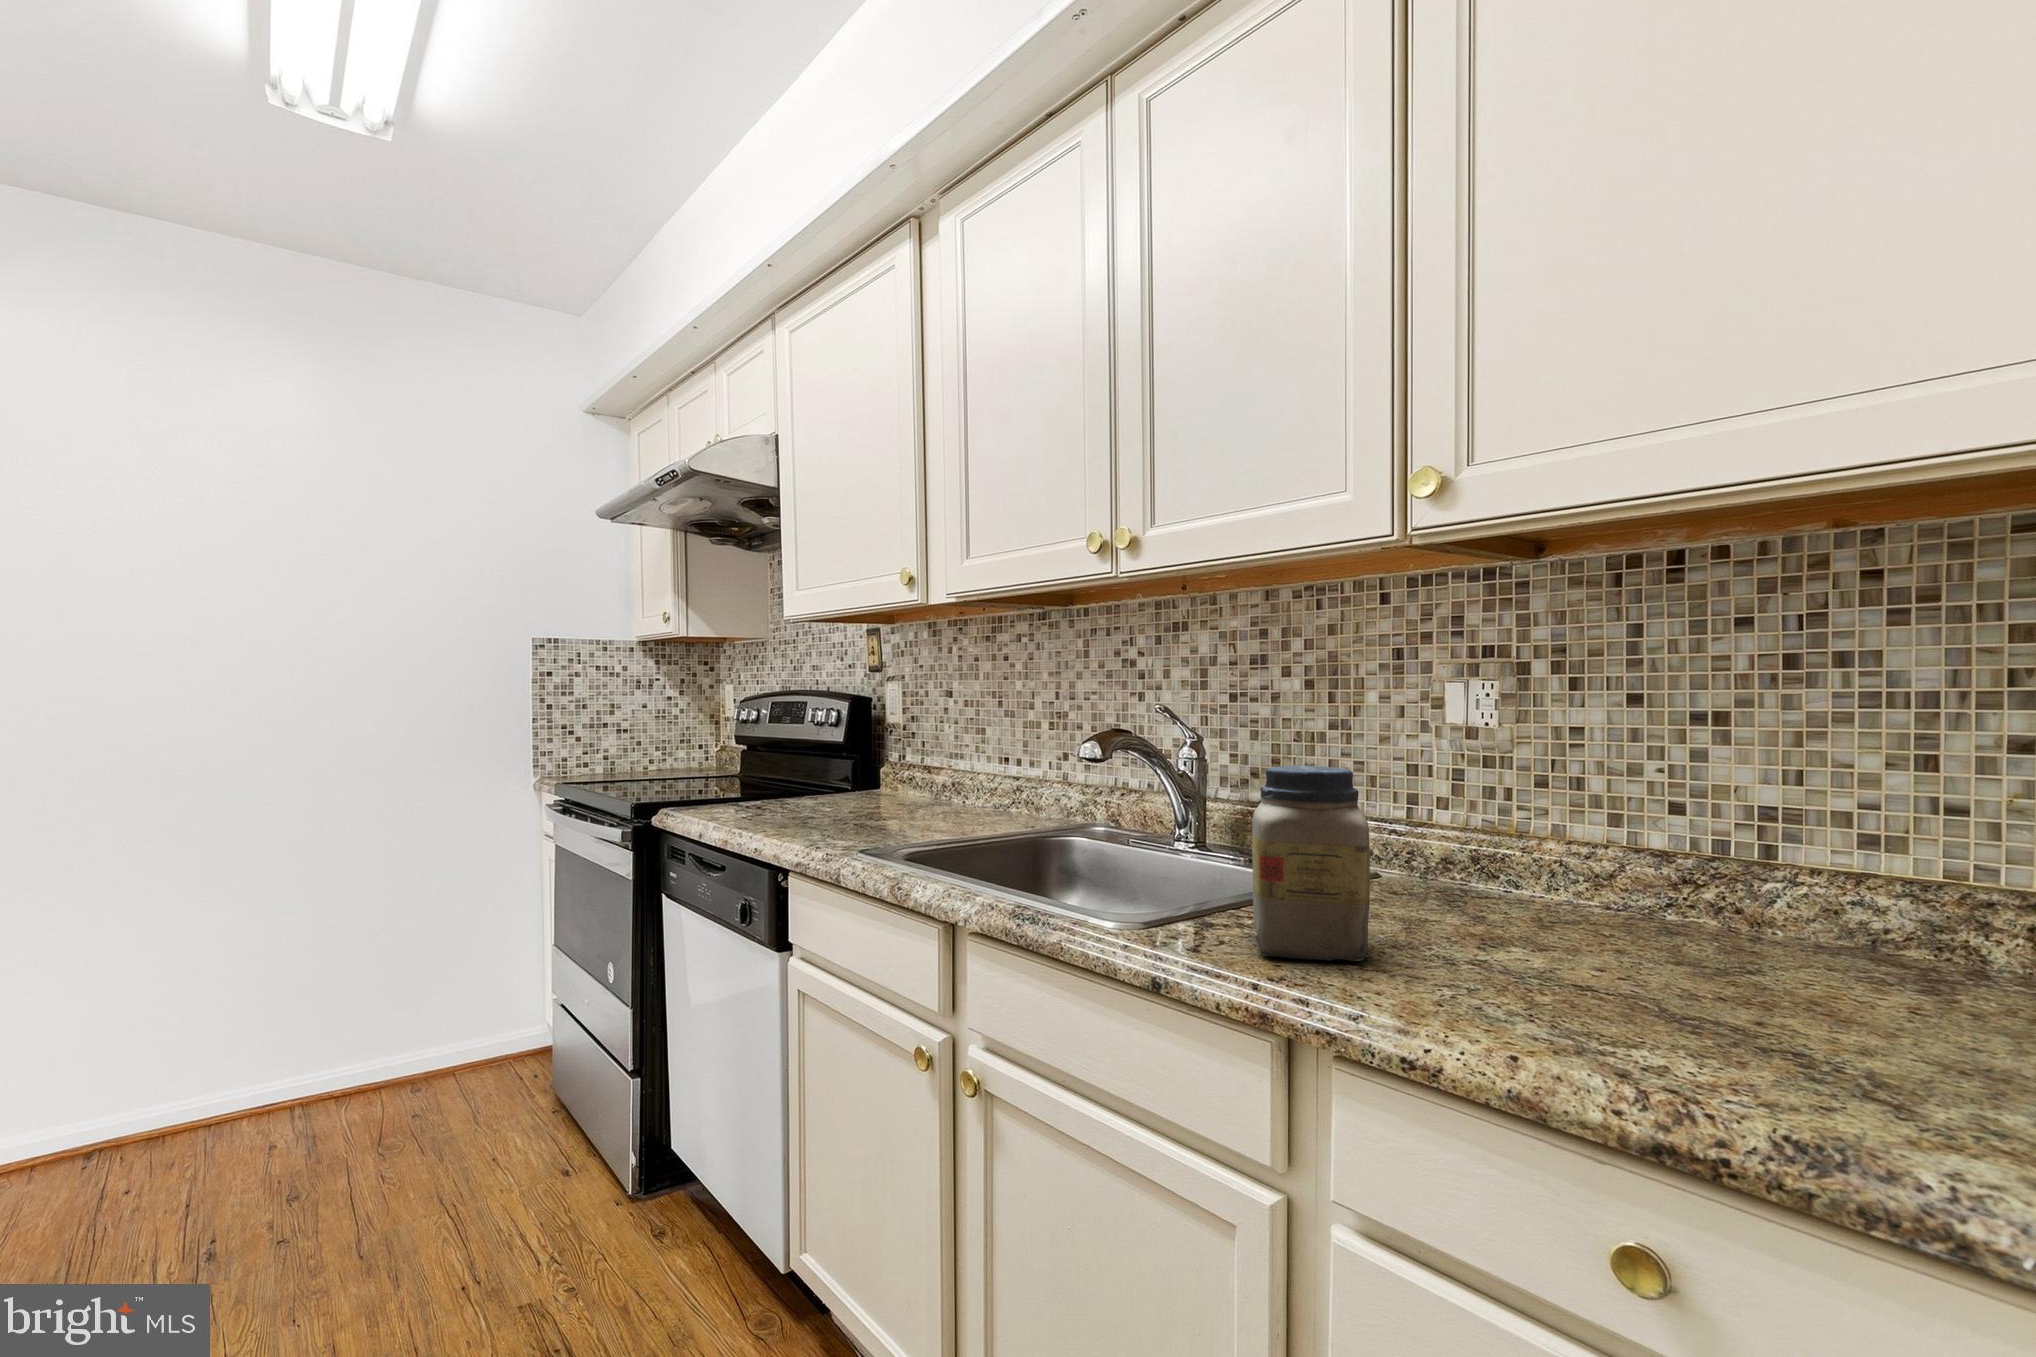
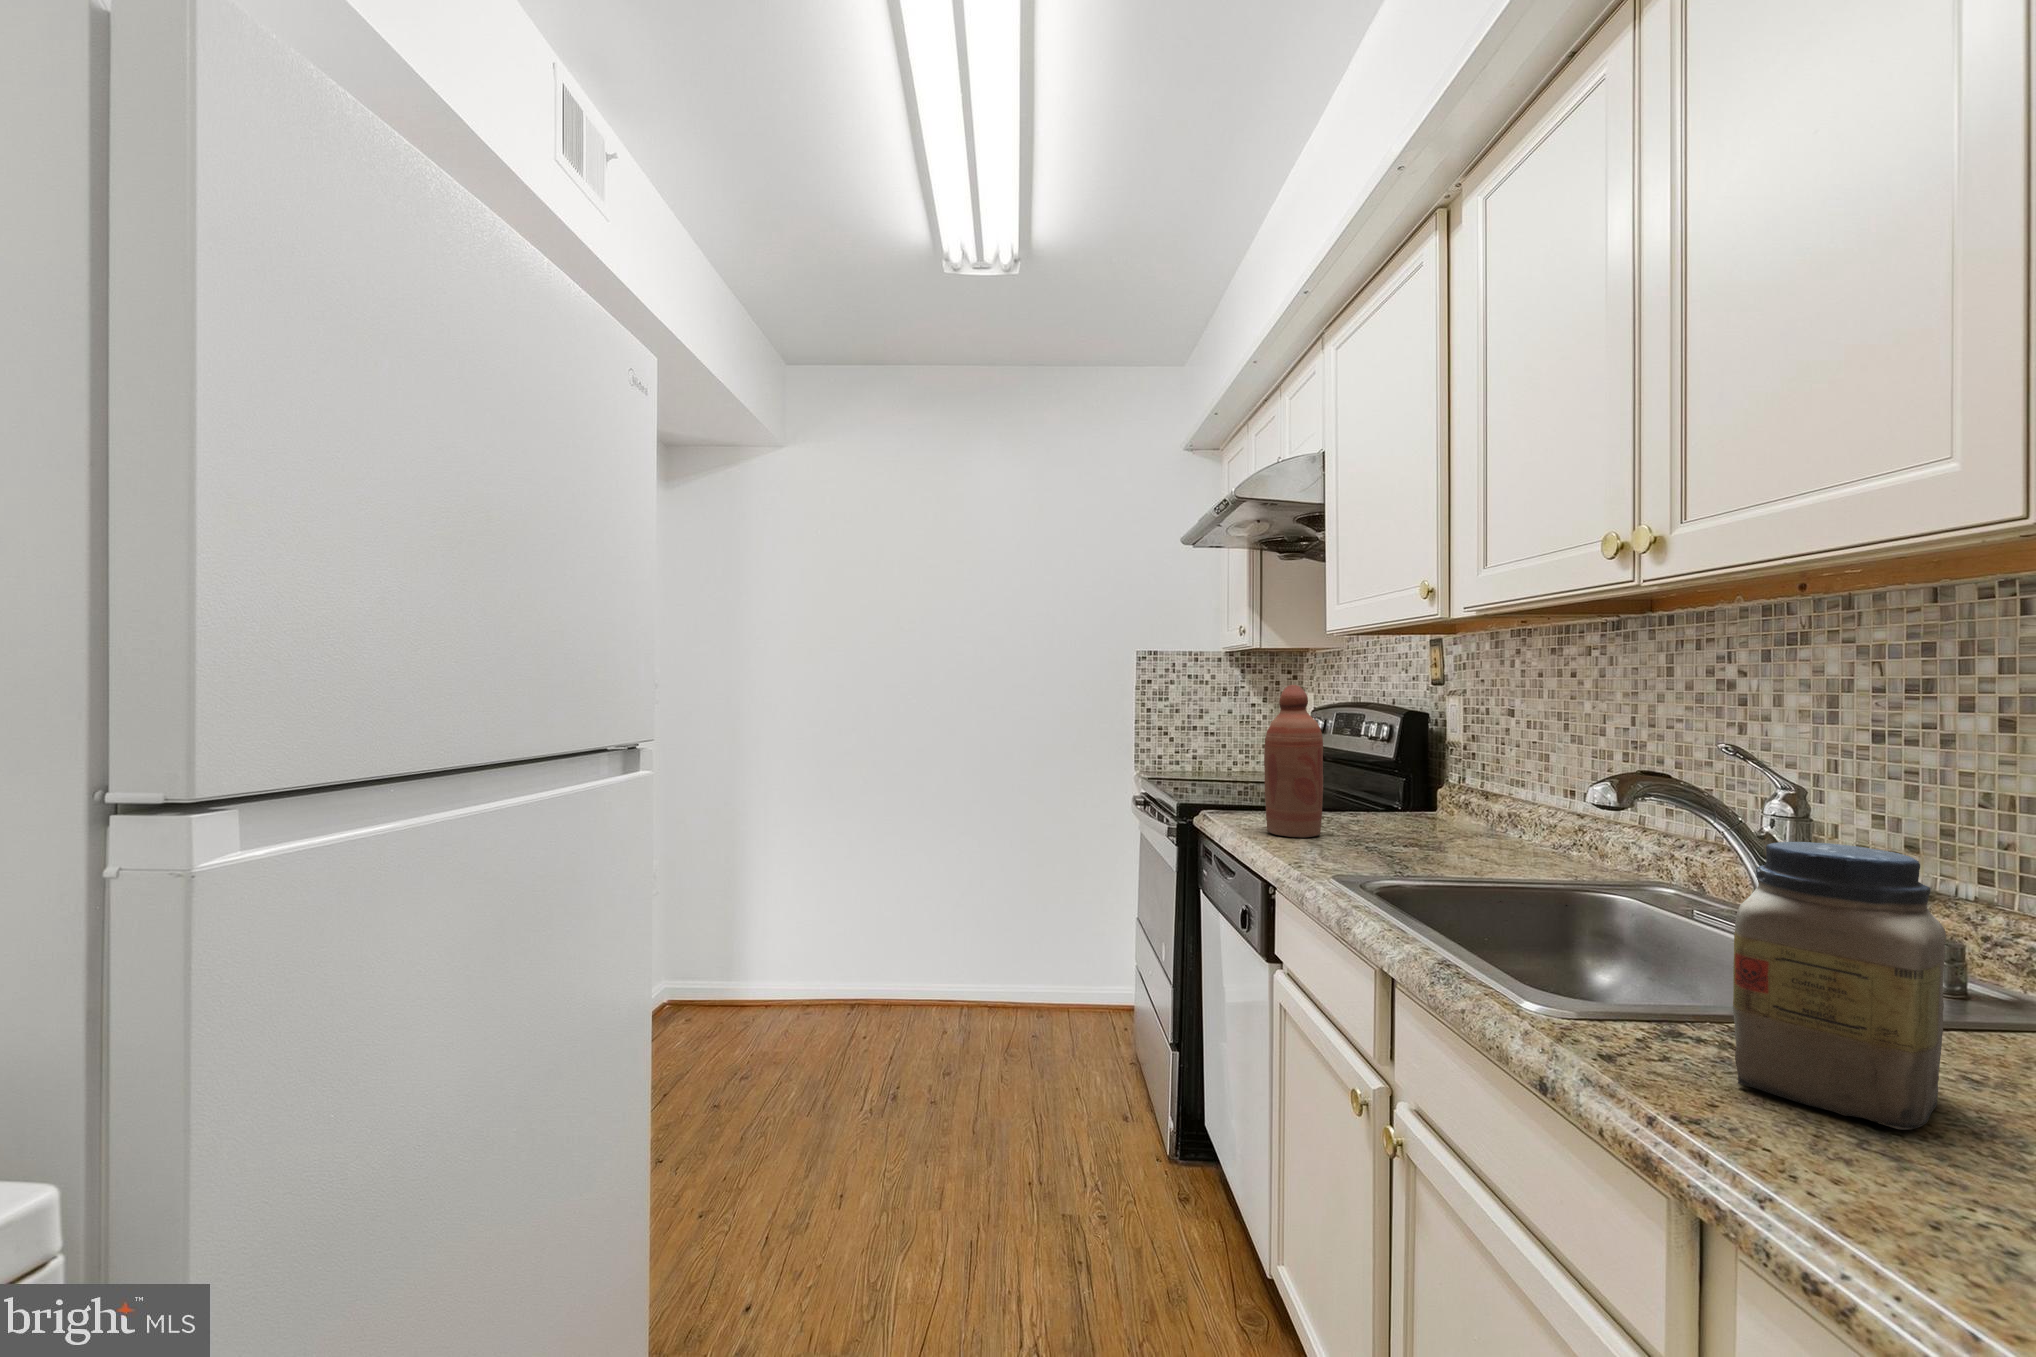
bottle: none [743,668,803,826] -> present [1264,685,1323,837]

